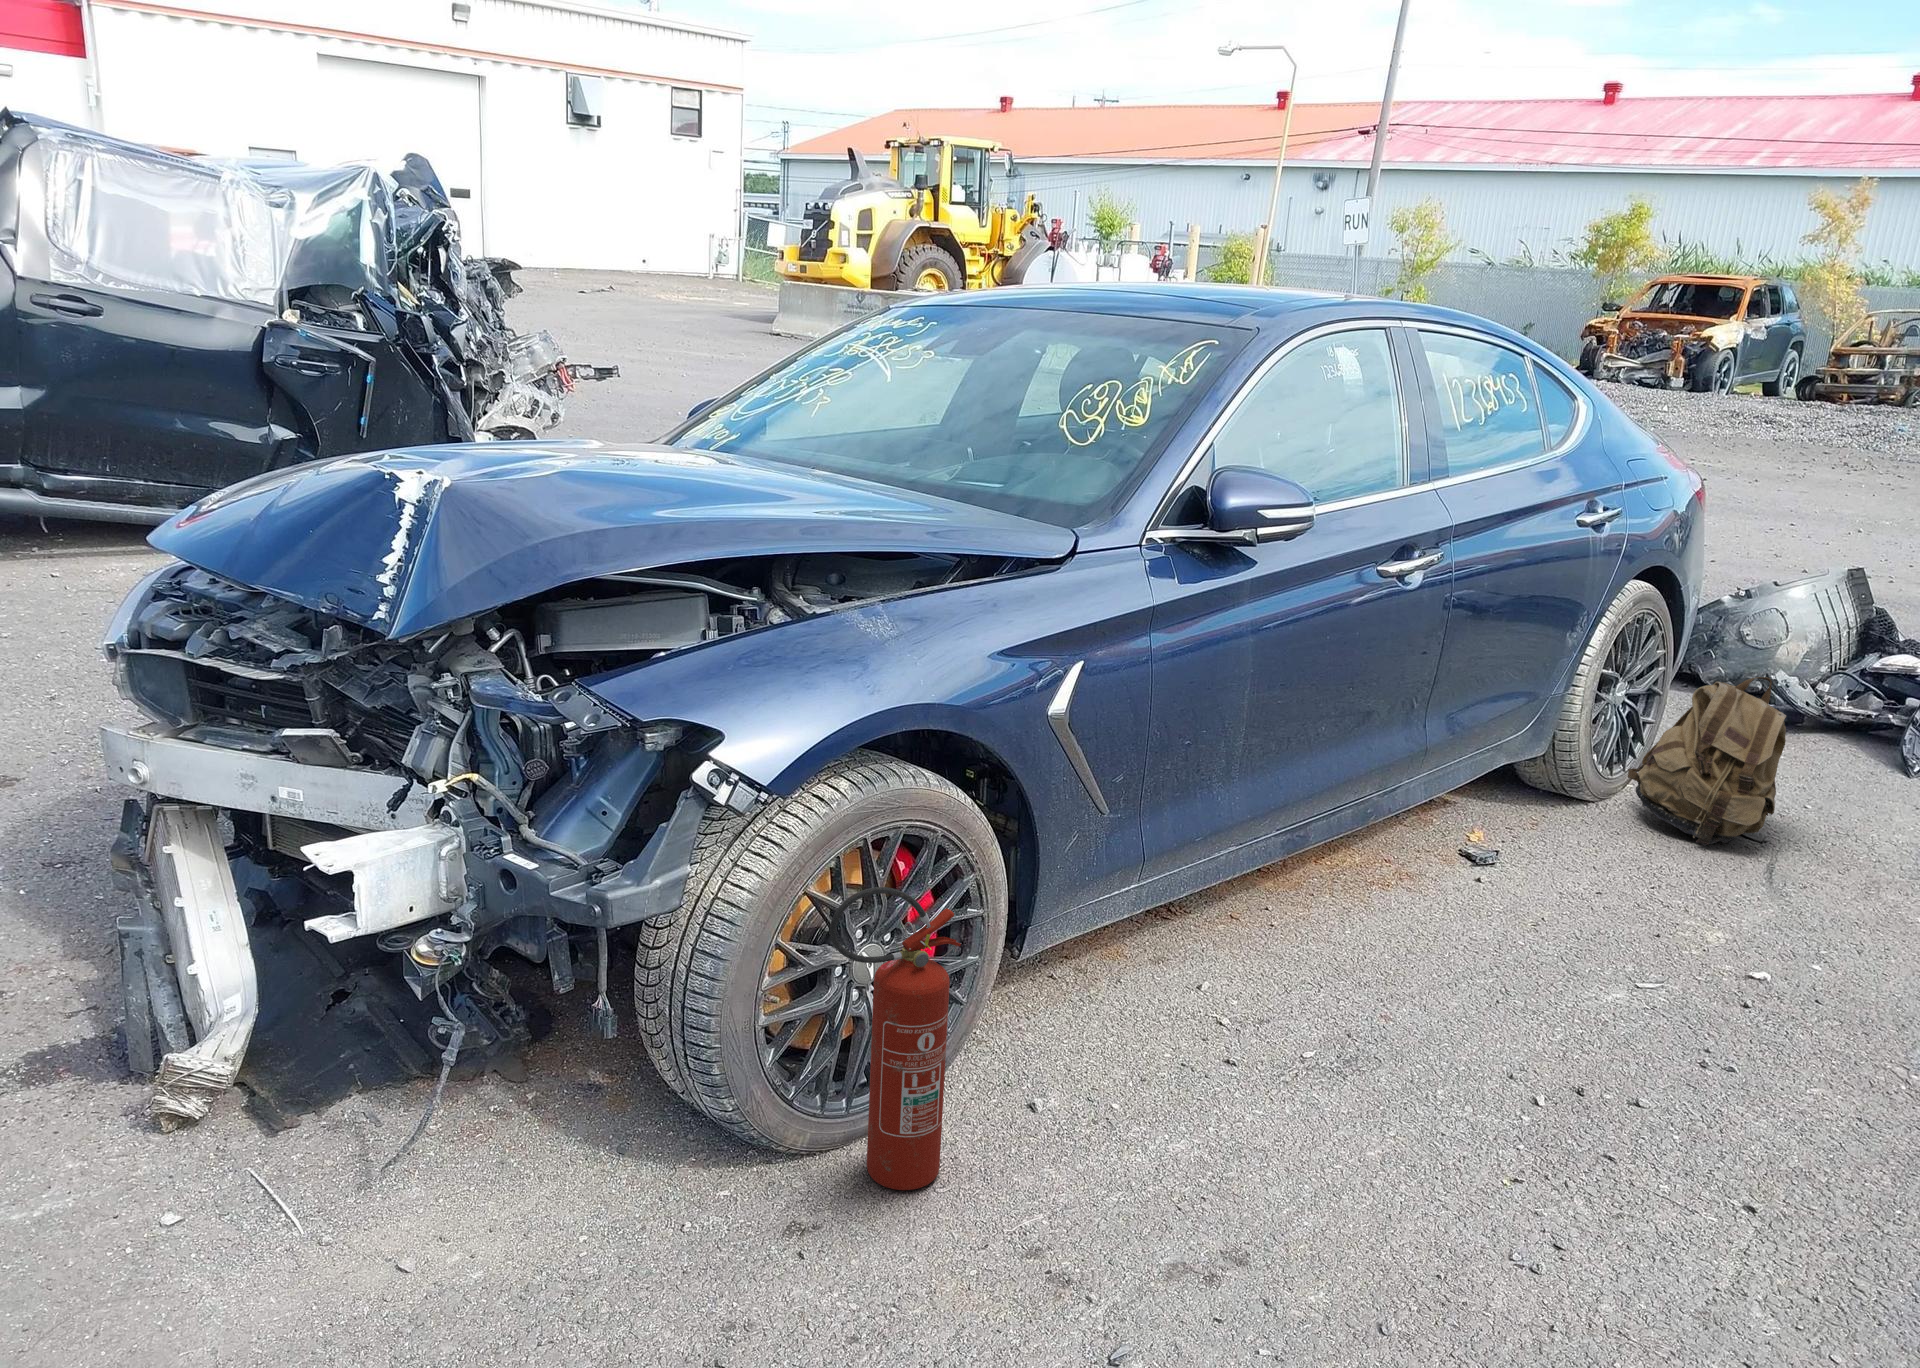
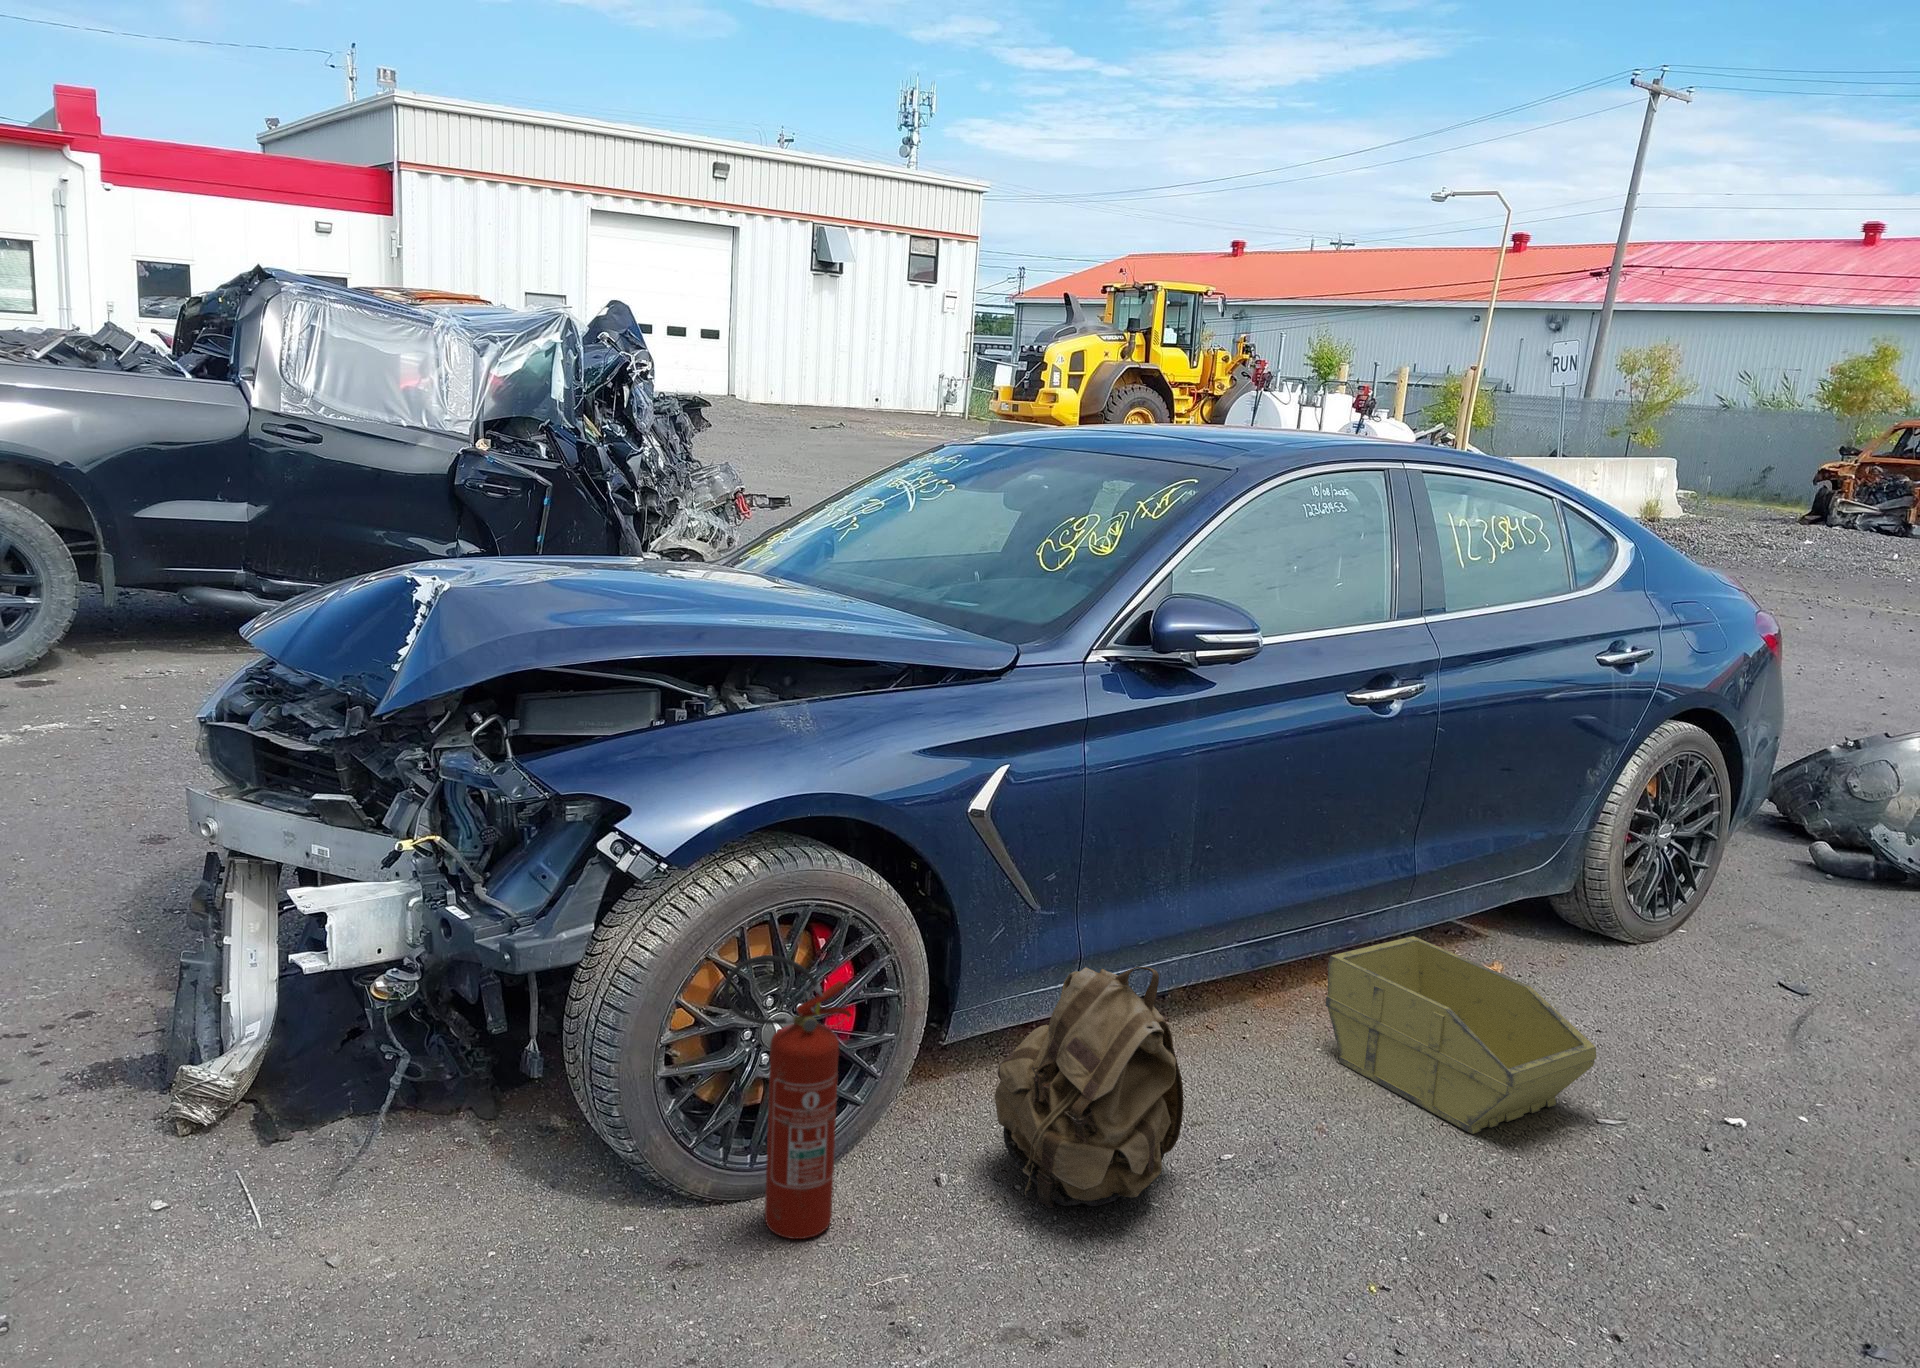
backpack: present [1628,677,1786,846] -> present [995,967,1183,1208]
storage bin: none [1359,809,1639,1008] -> present [1326,936,1596,1134]

